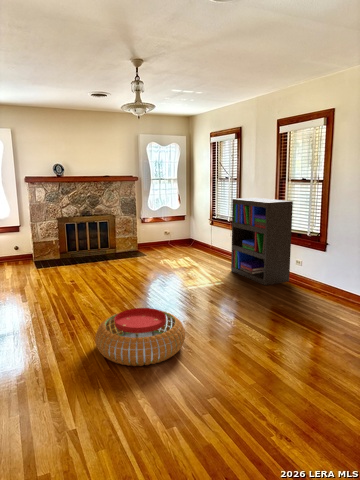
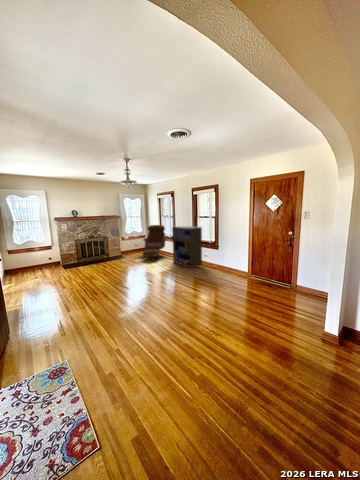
lounge chair: none [174,195,226,266] -> present [143,225,167,258]
pouf: present [95,308,185,366] -> none [115,285,162,315]

